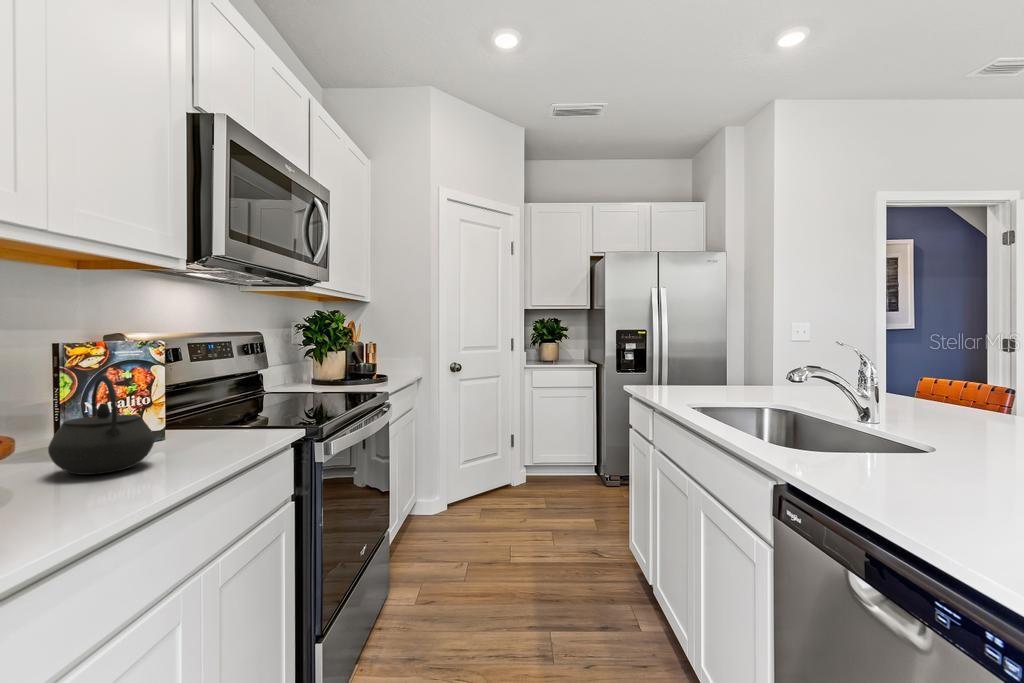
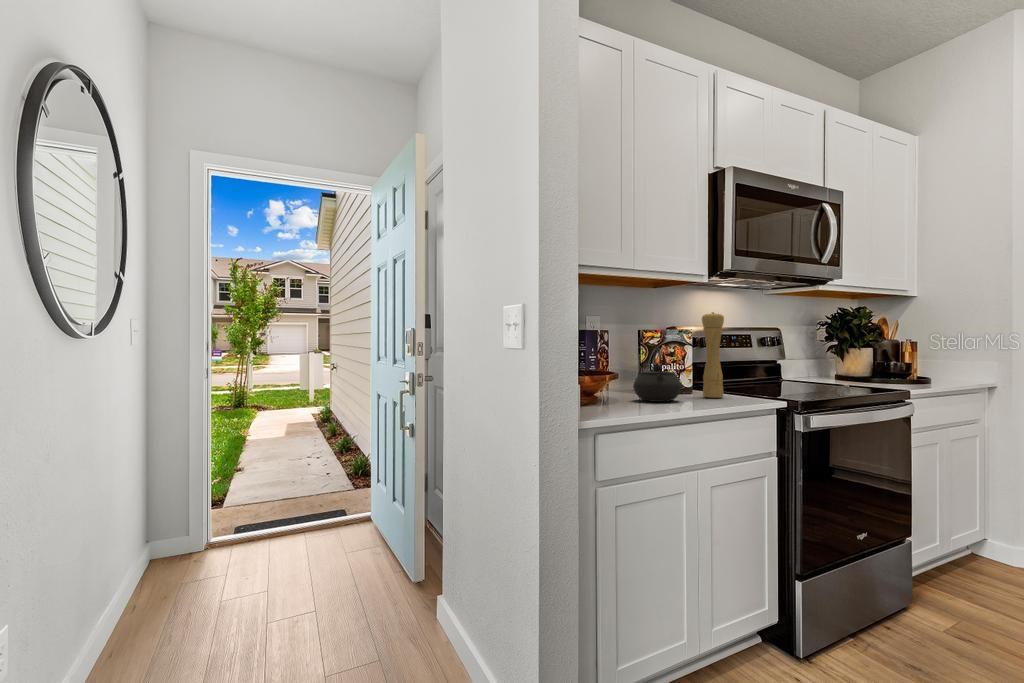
pepper mill: none [183,315,220,444] -> present [702,312,724,398]

